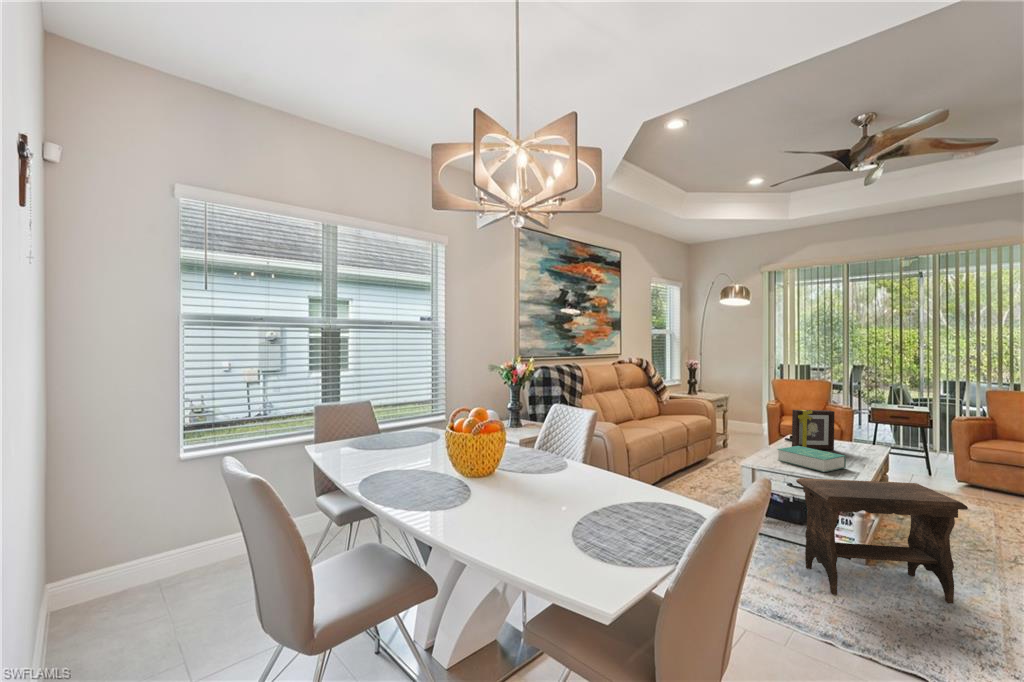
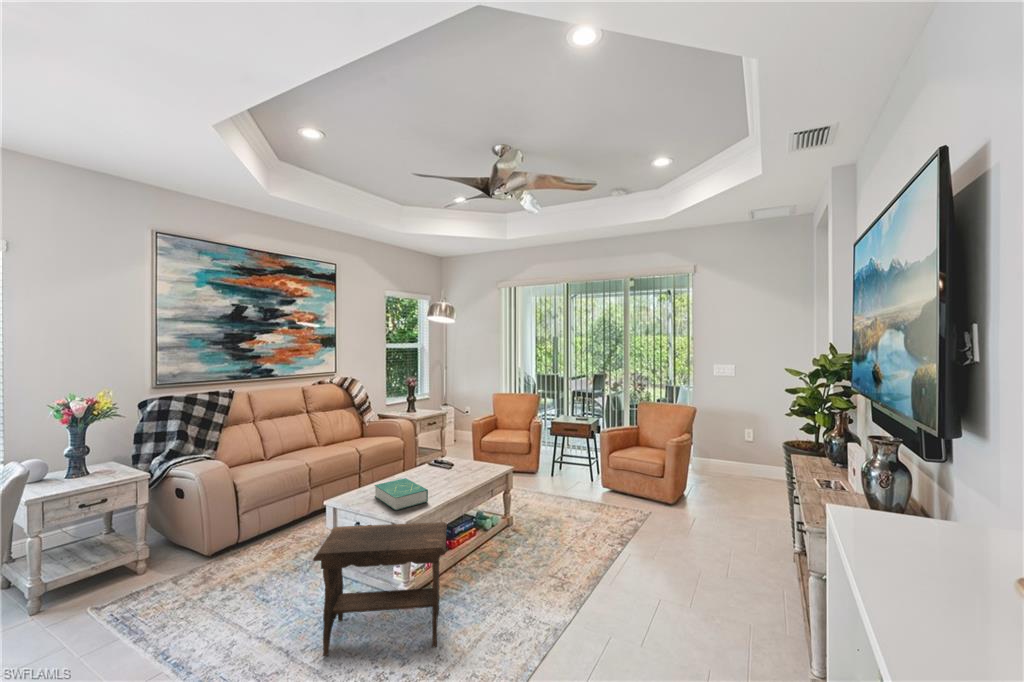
picture frame: present [792,410,835,450] -> none [417,437,457,479]

